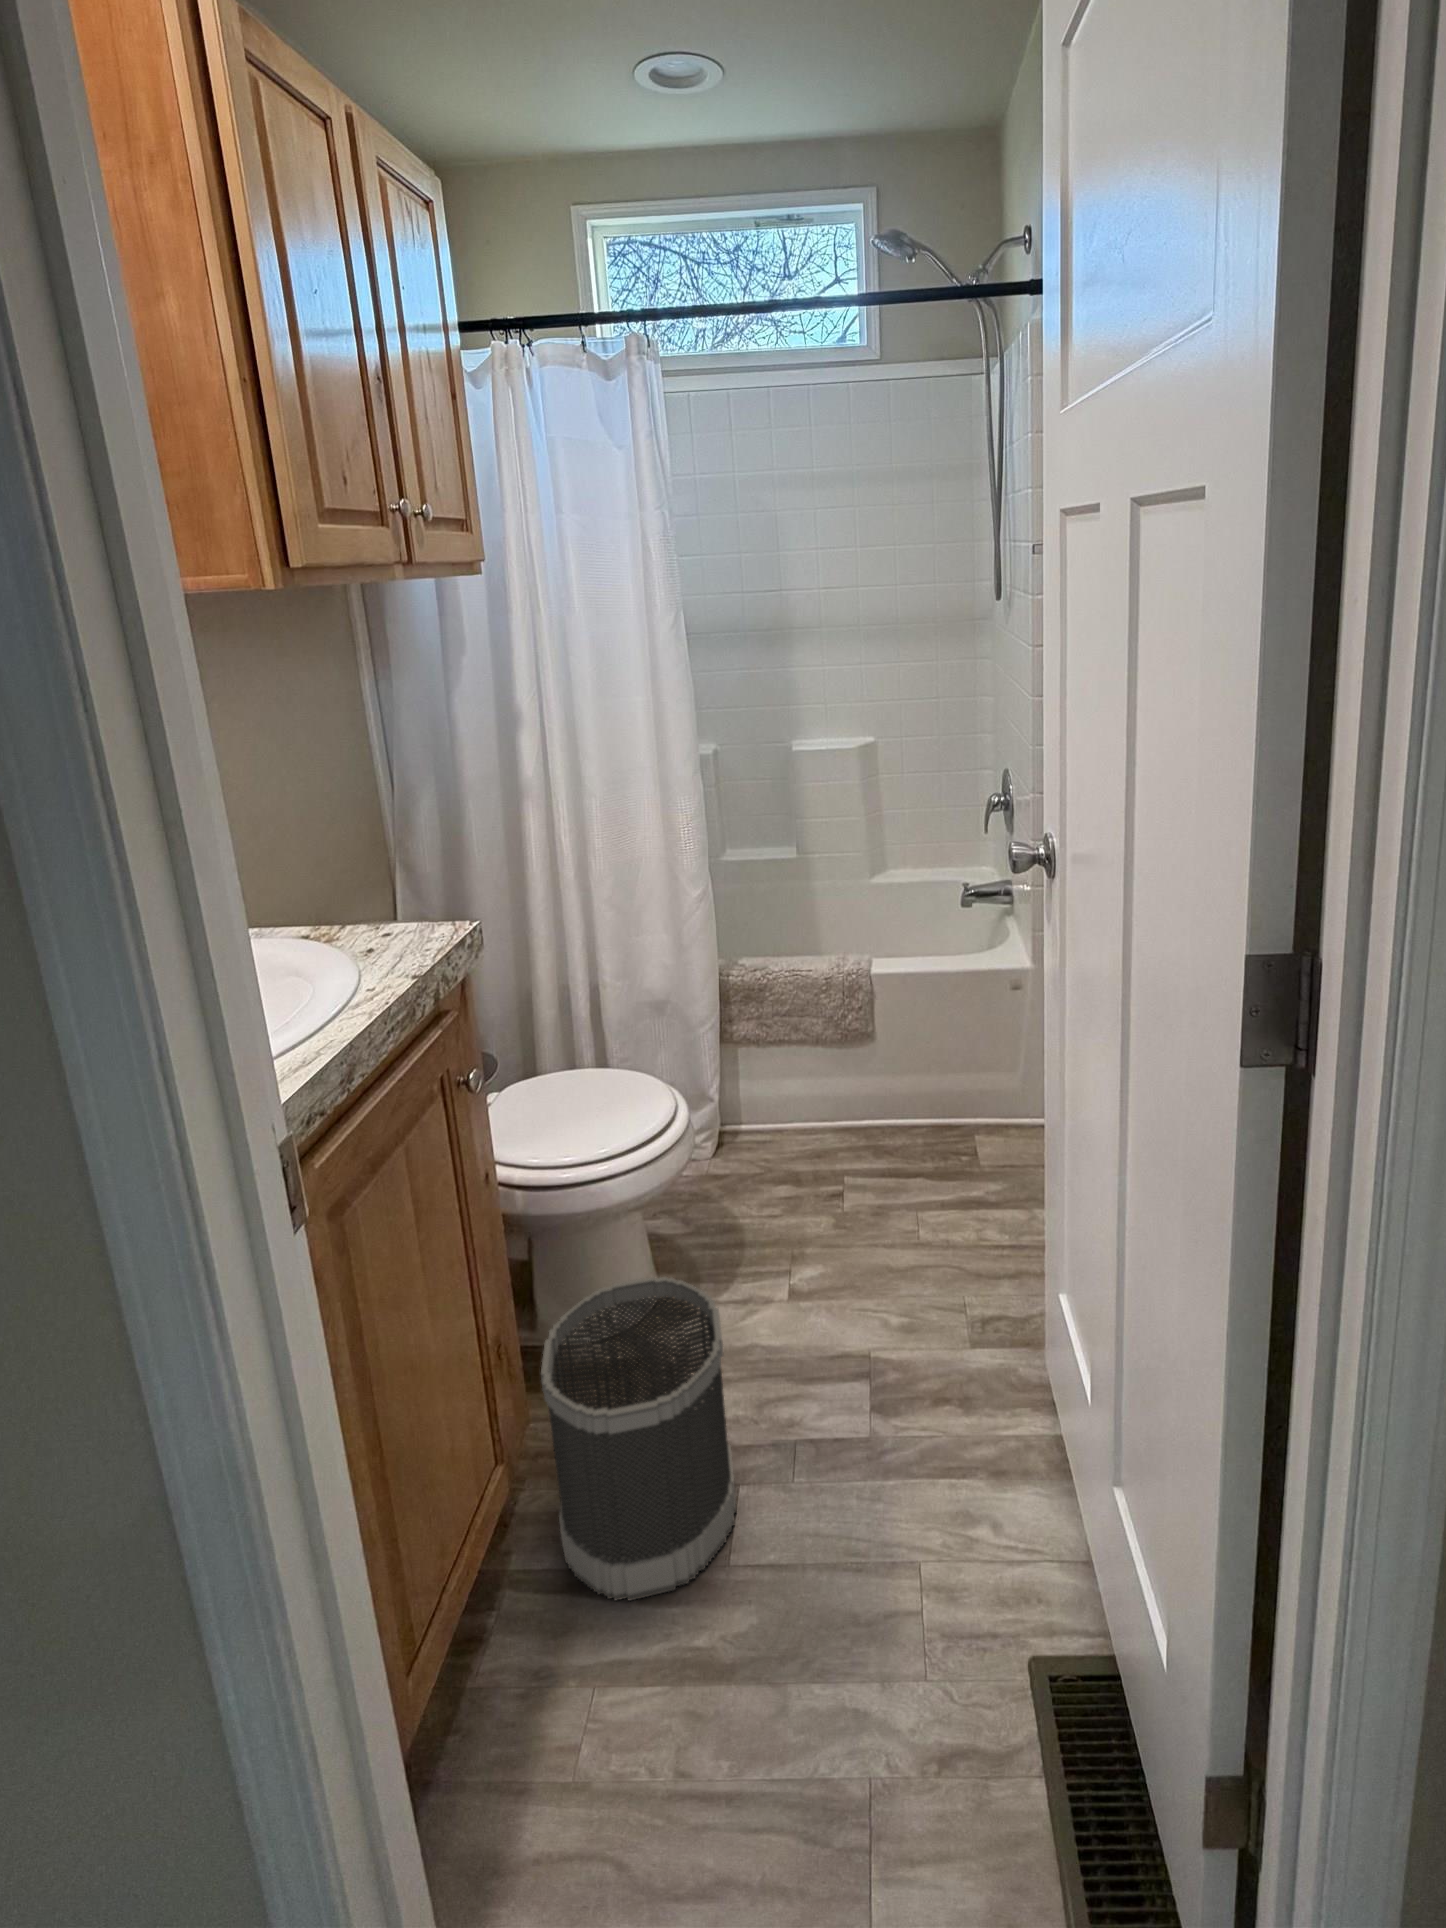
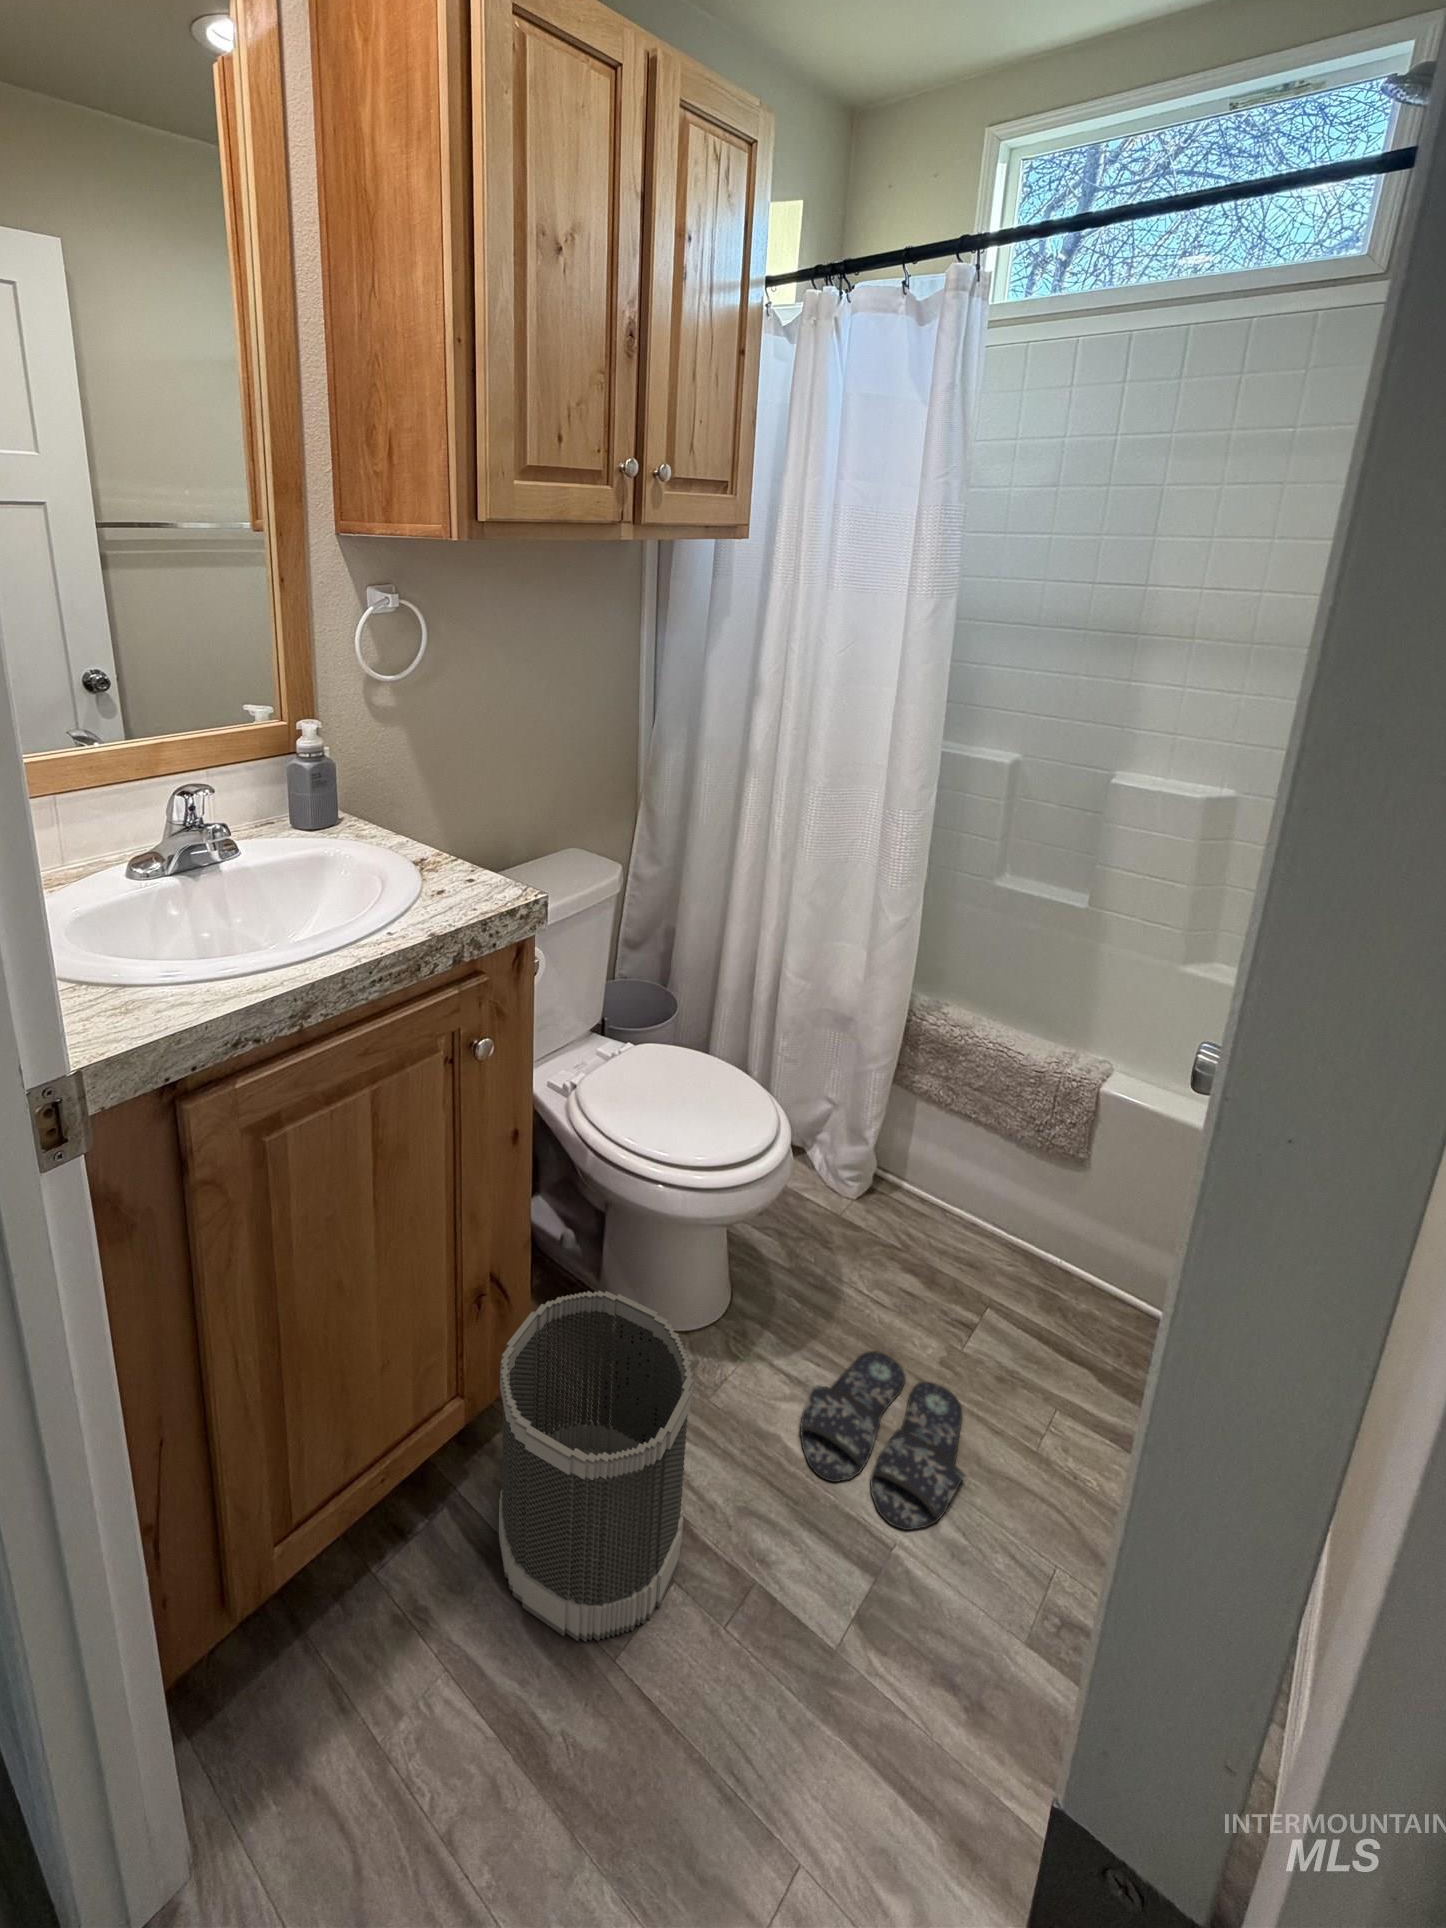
slippers: none [761,1240,887,1349] -> present [800,1351,964,1530]

